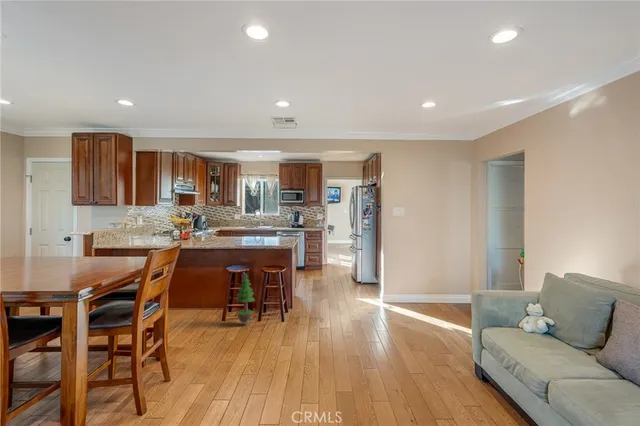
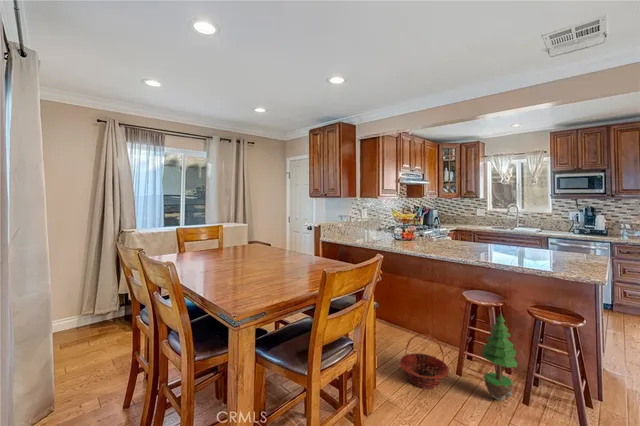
basket: none [183,297,217,332] -> present [400,334,449,389]

